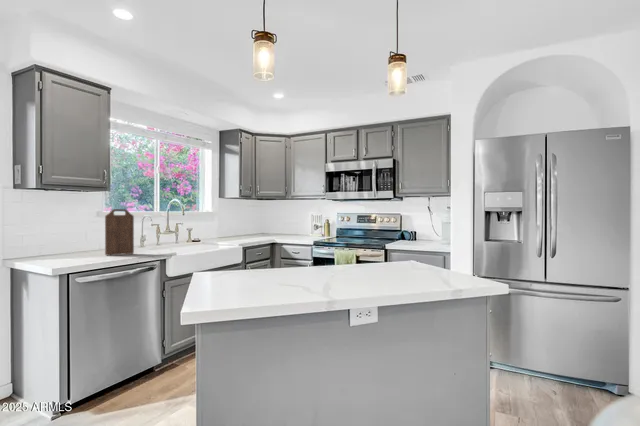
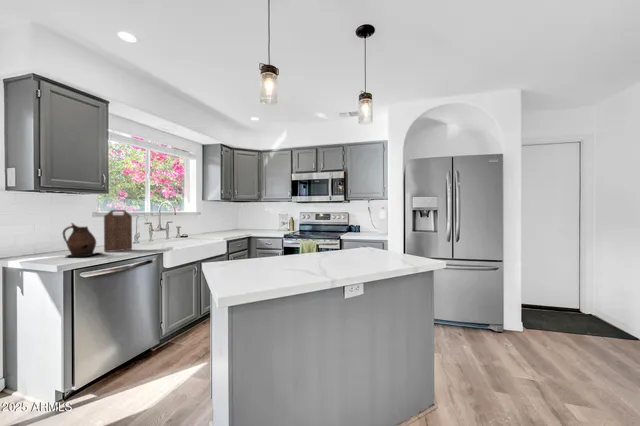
ceramic pitcher: none [65,223,104,260] -> present [63,223,99,256]

